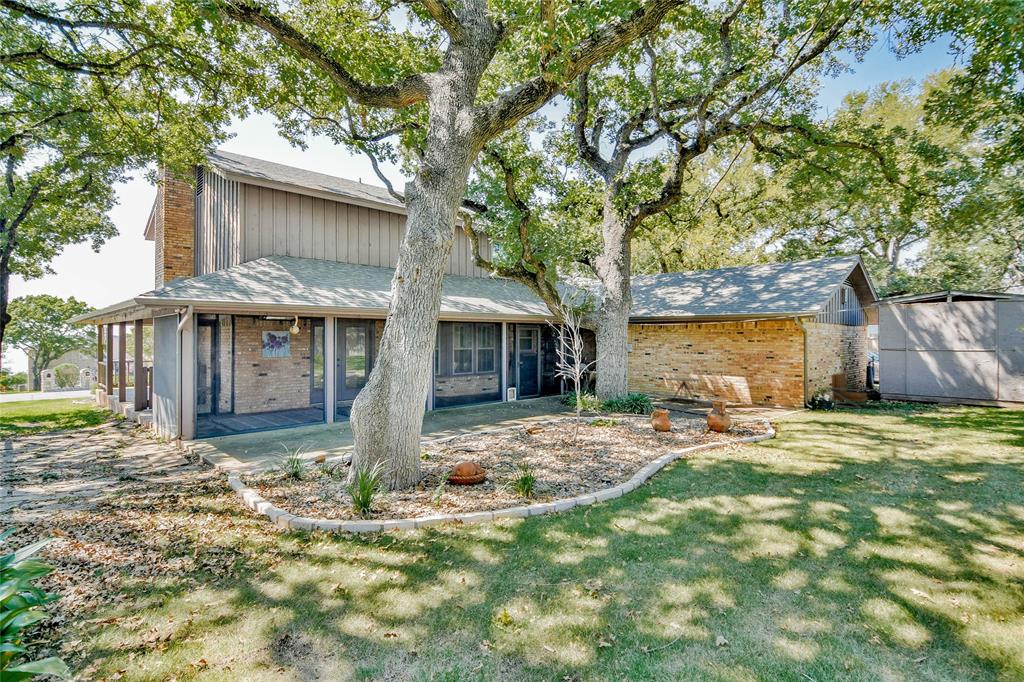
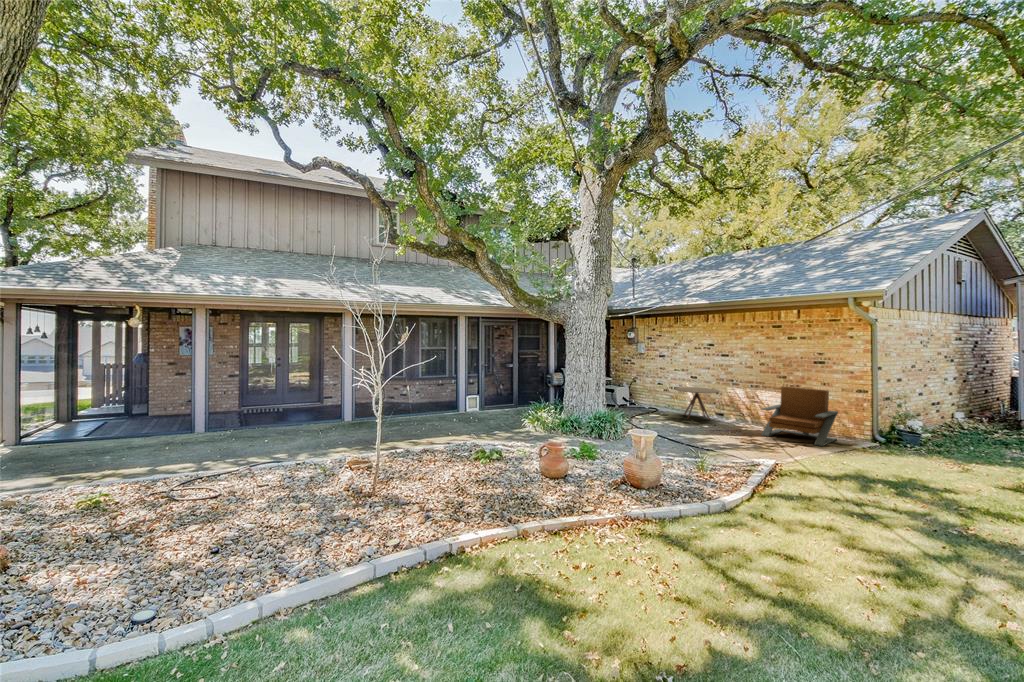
lounge chair: present [828,373,869,409] -> present [761,387,838,446]

